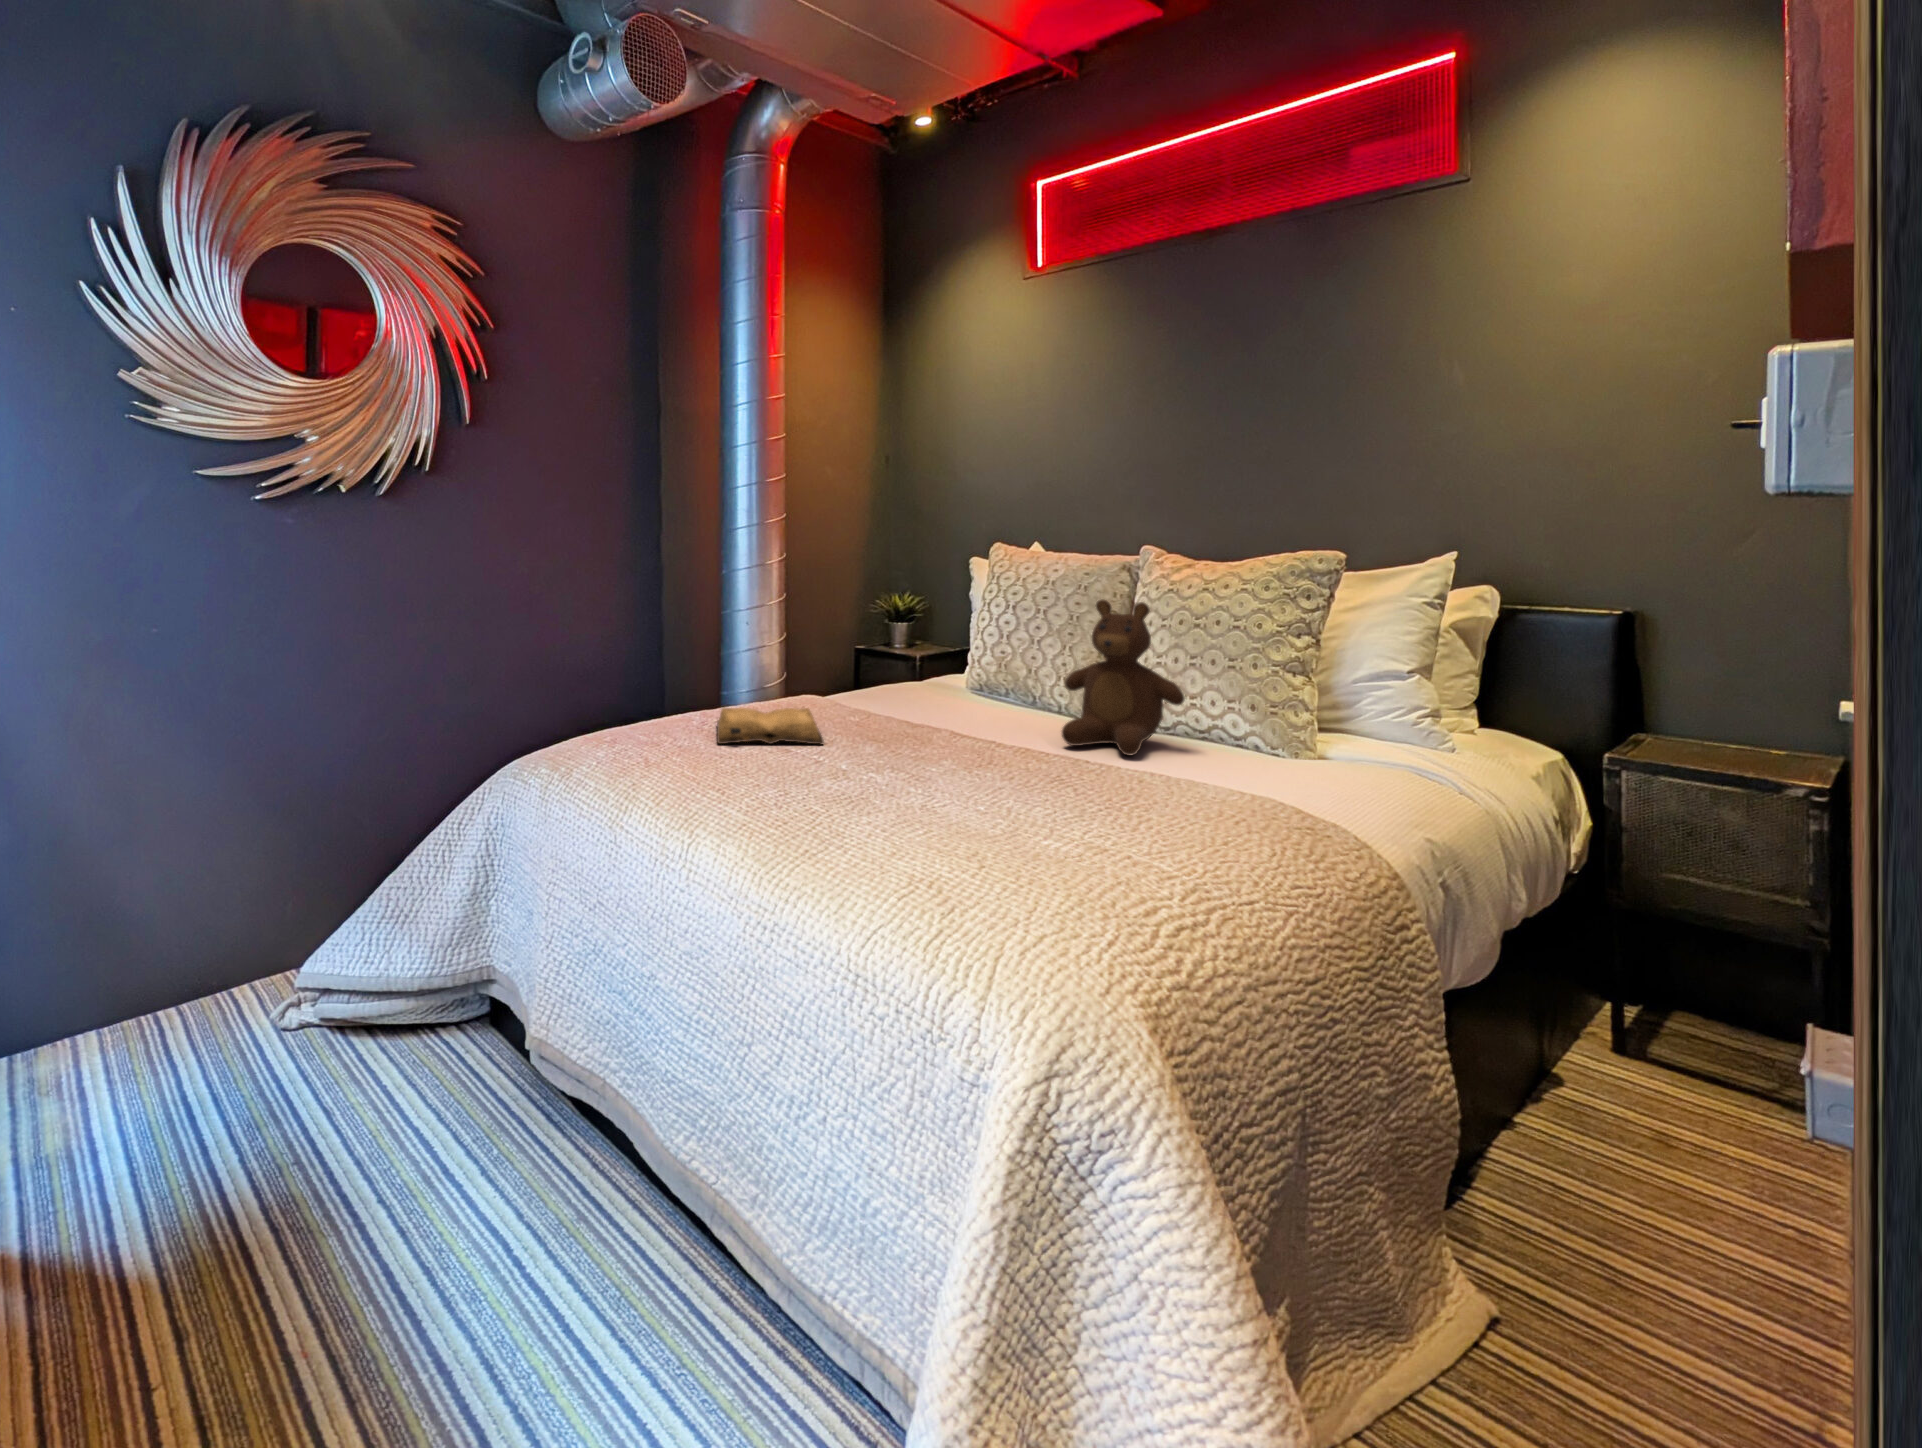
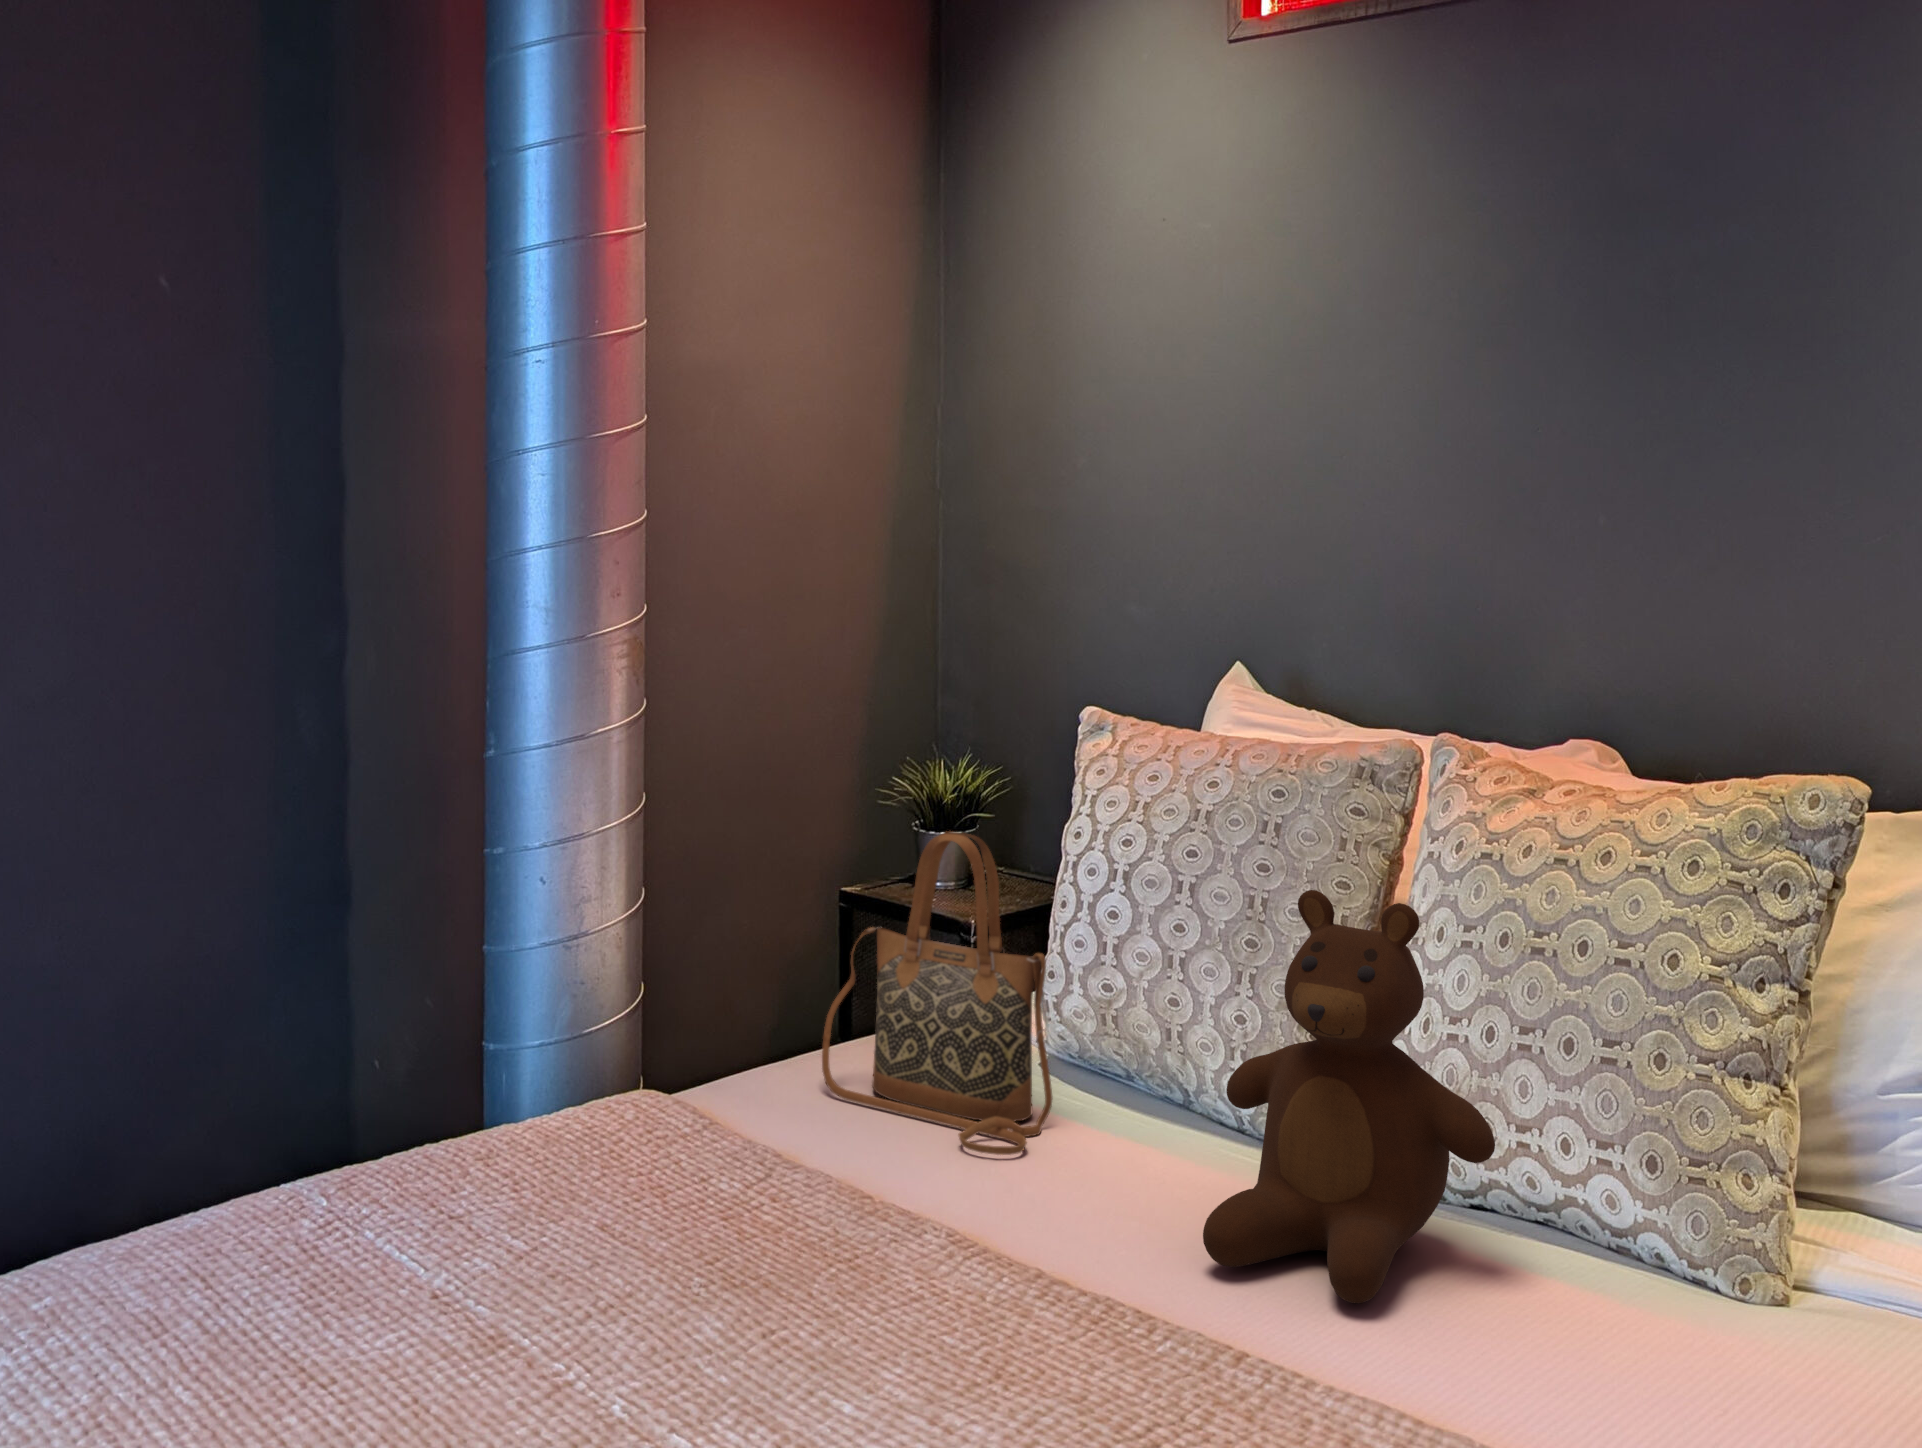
handbag: none [878,592,981,717] -> present [822,831,1052,1155]
diary: present [717,708,824,744] -> none [303,1182,603,1322]

